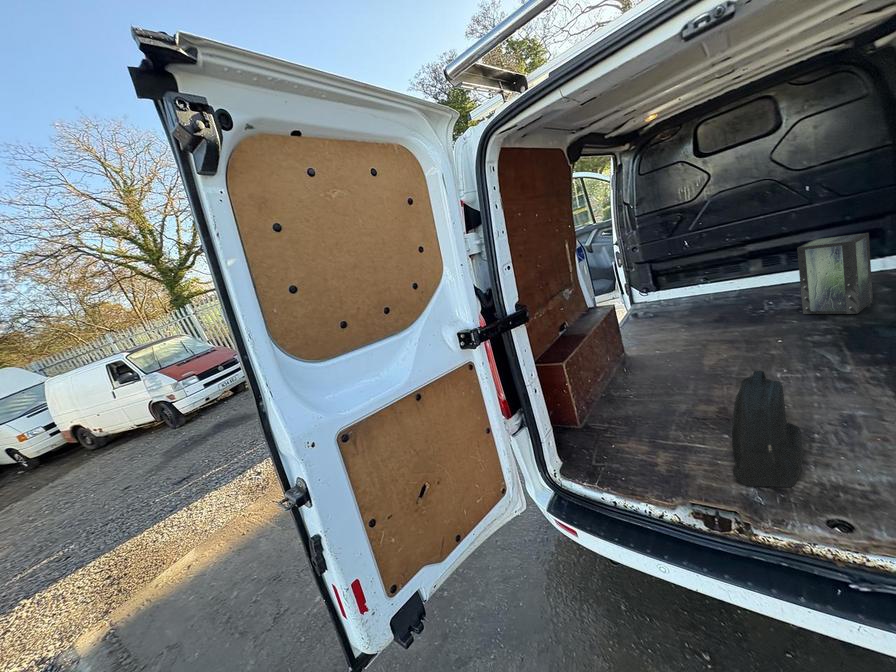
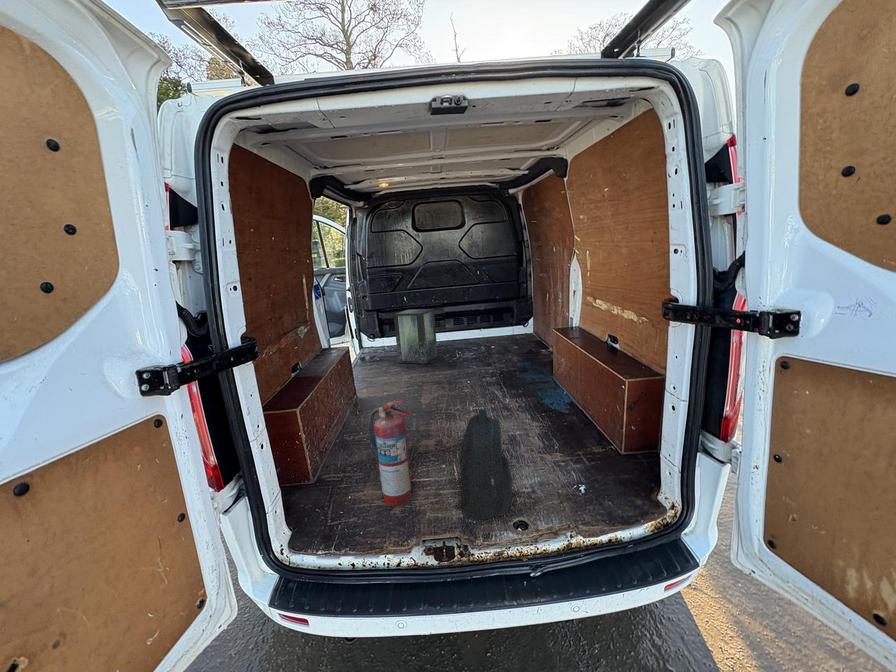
storage box: present [797,233,873,314] -> present [394,309,438,364]
fire extinguisher: none [629,357,677,459] -> present [368,399,412,506]

